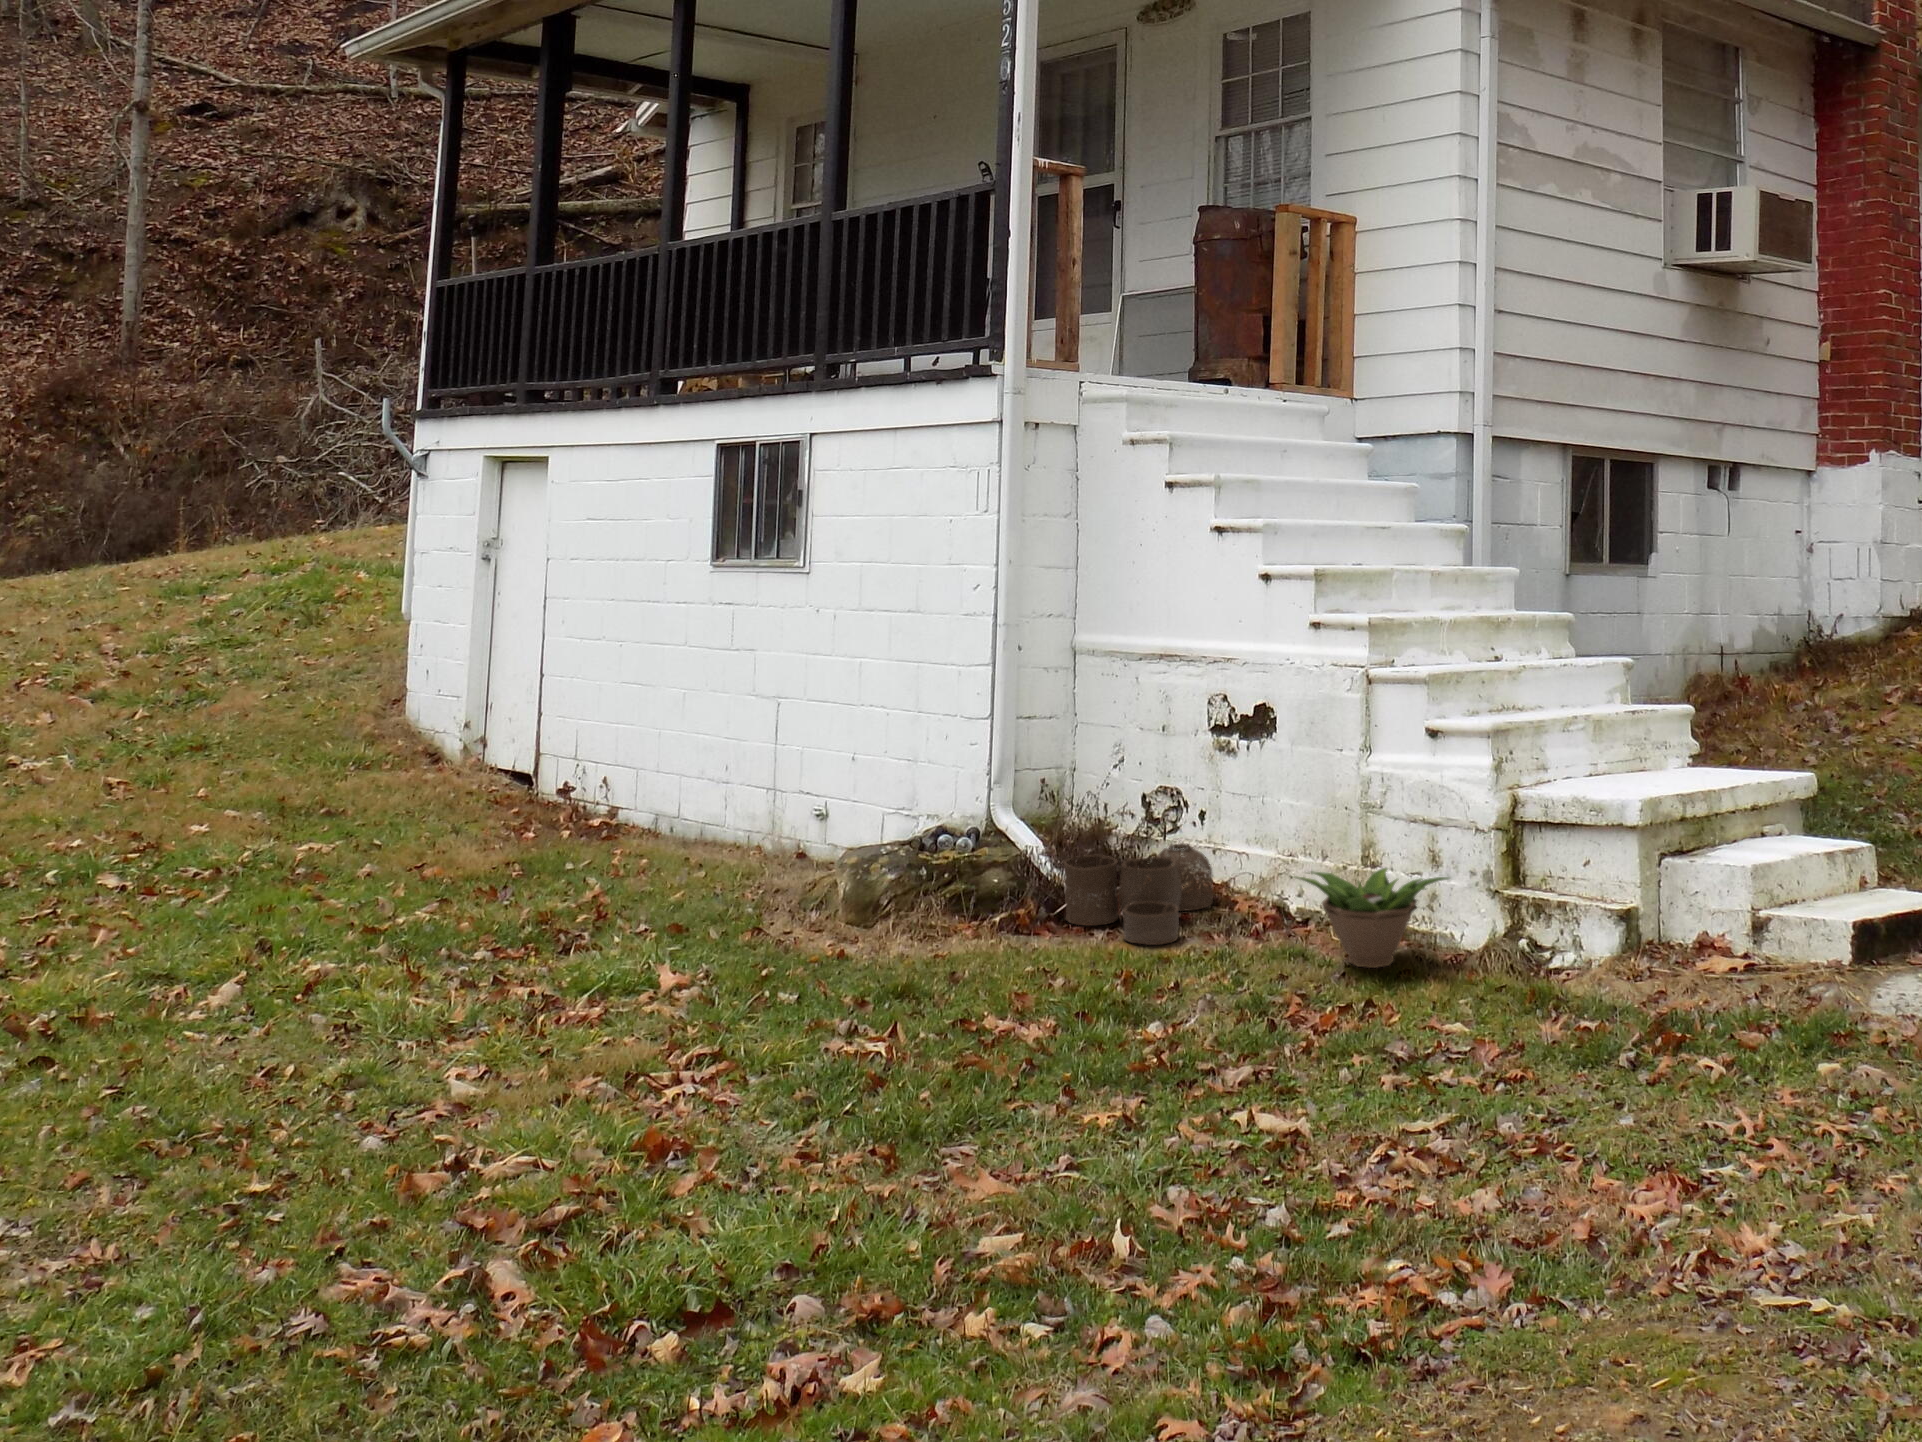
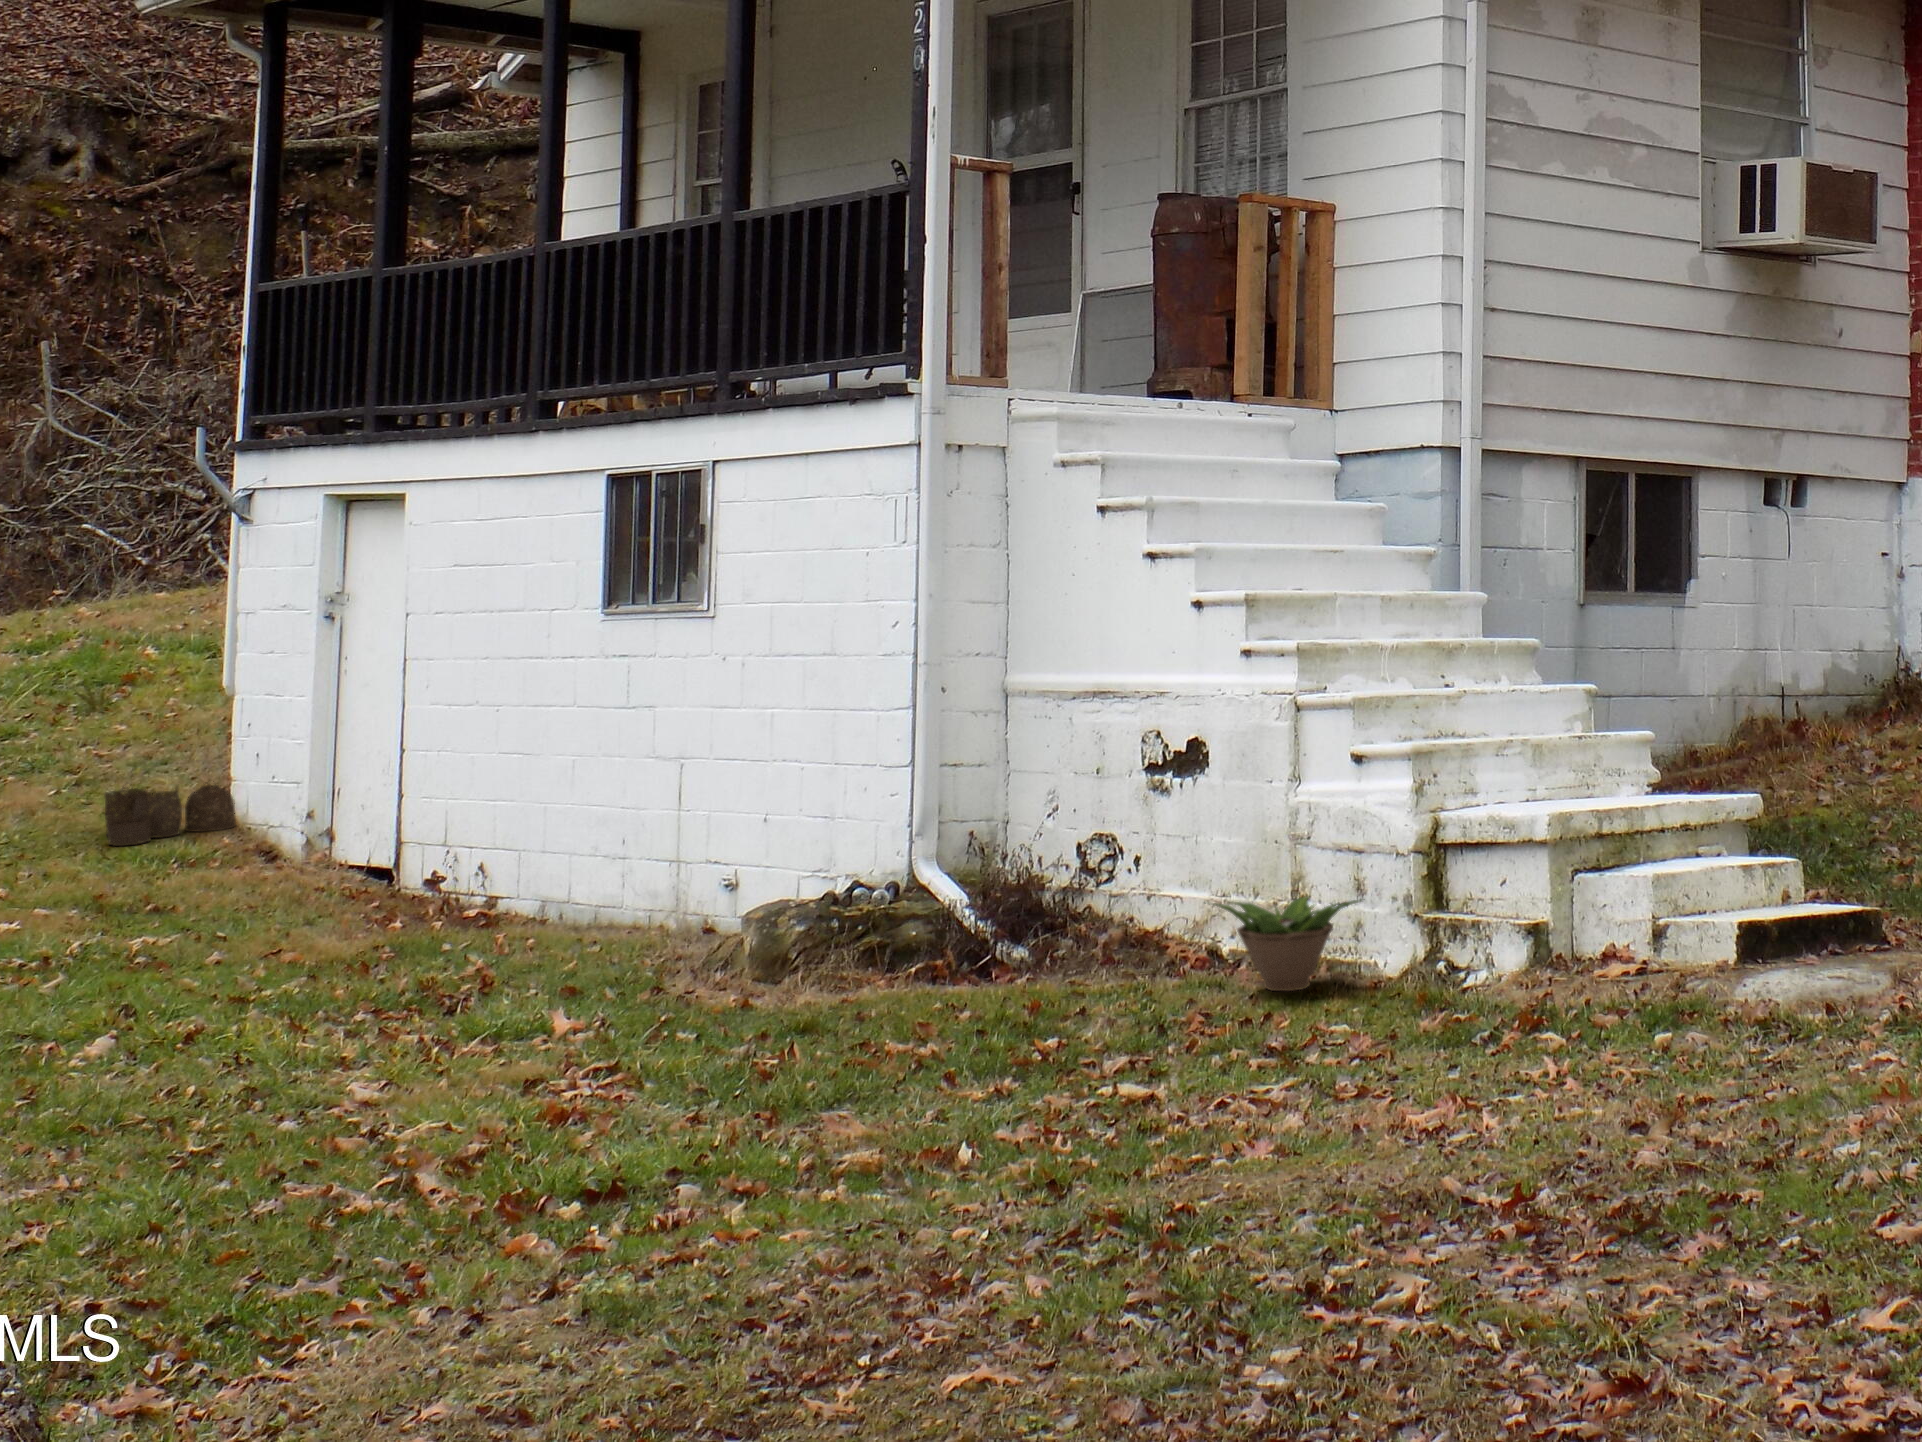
woven basket: present [1064,843,1213,945] -> present [104,781,236,846]

